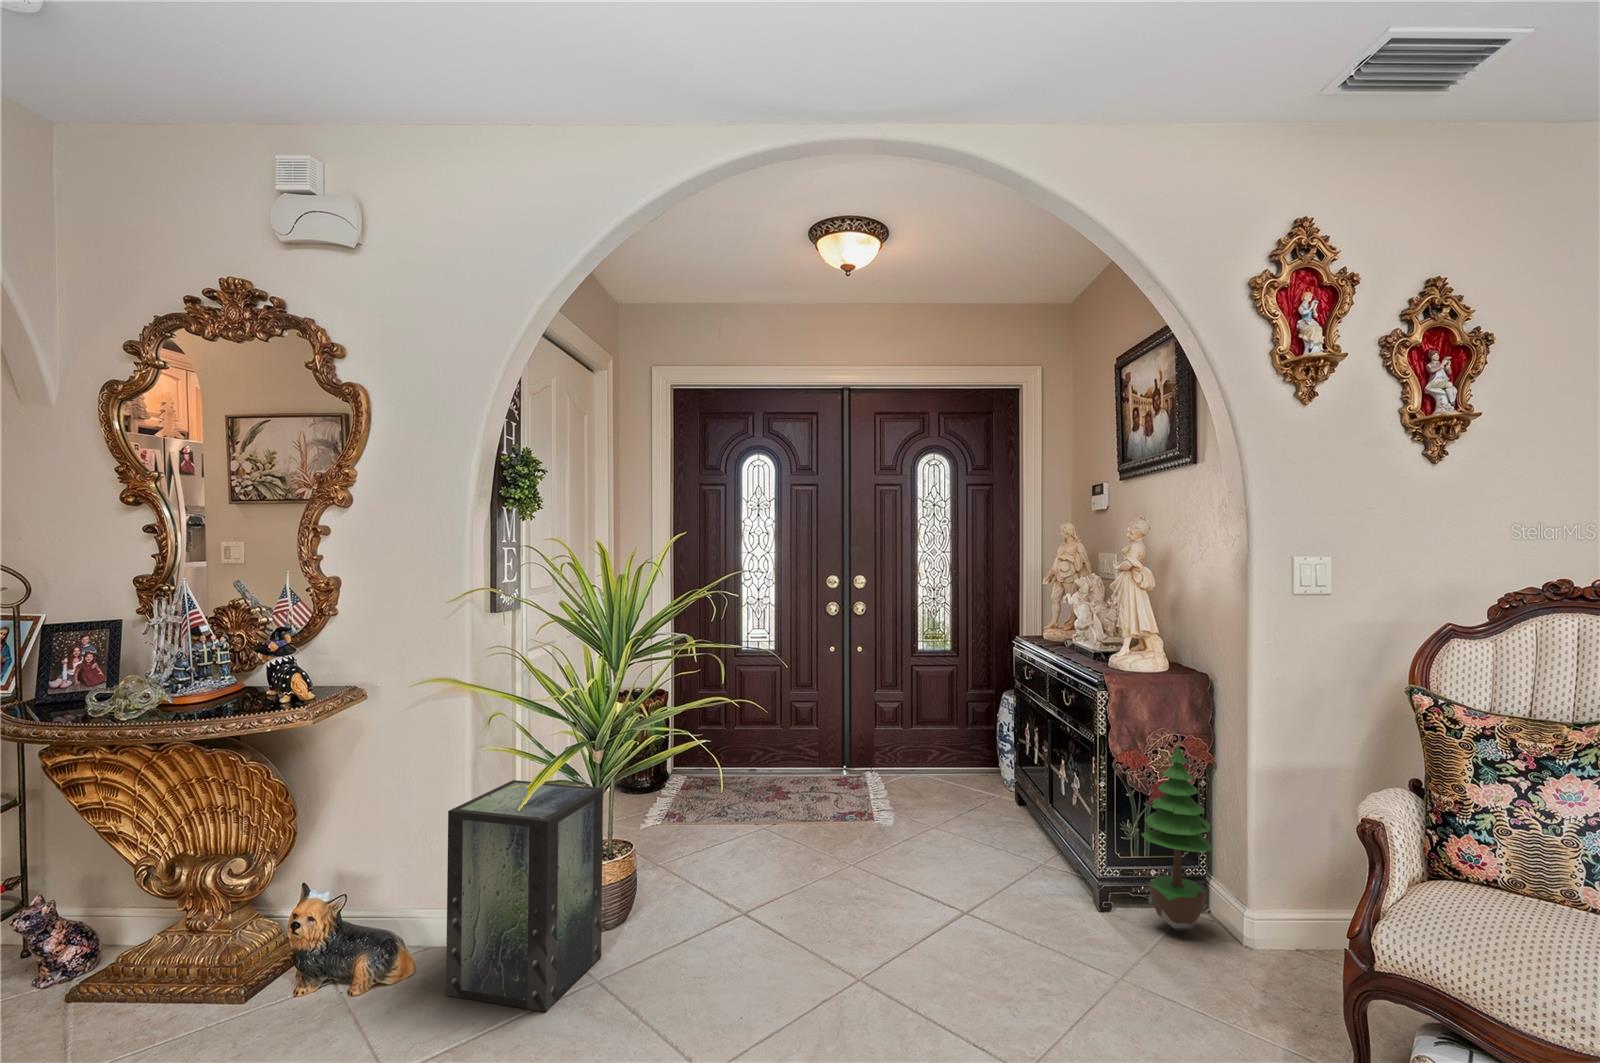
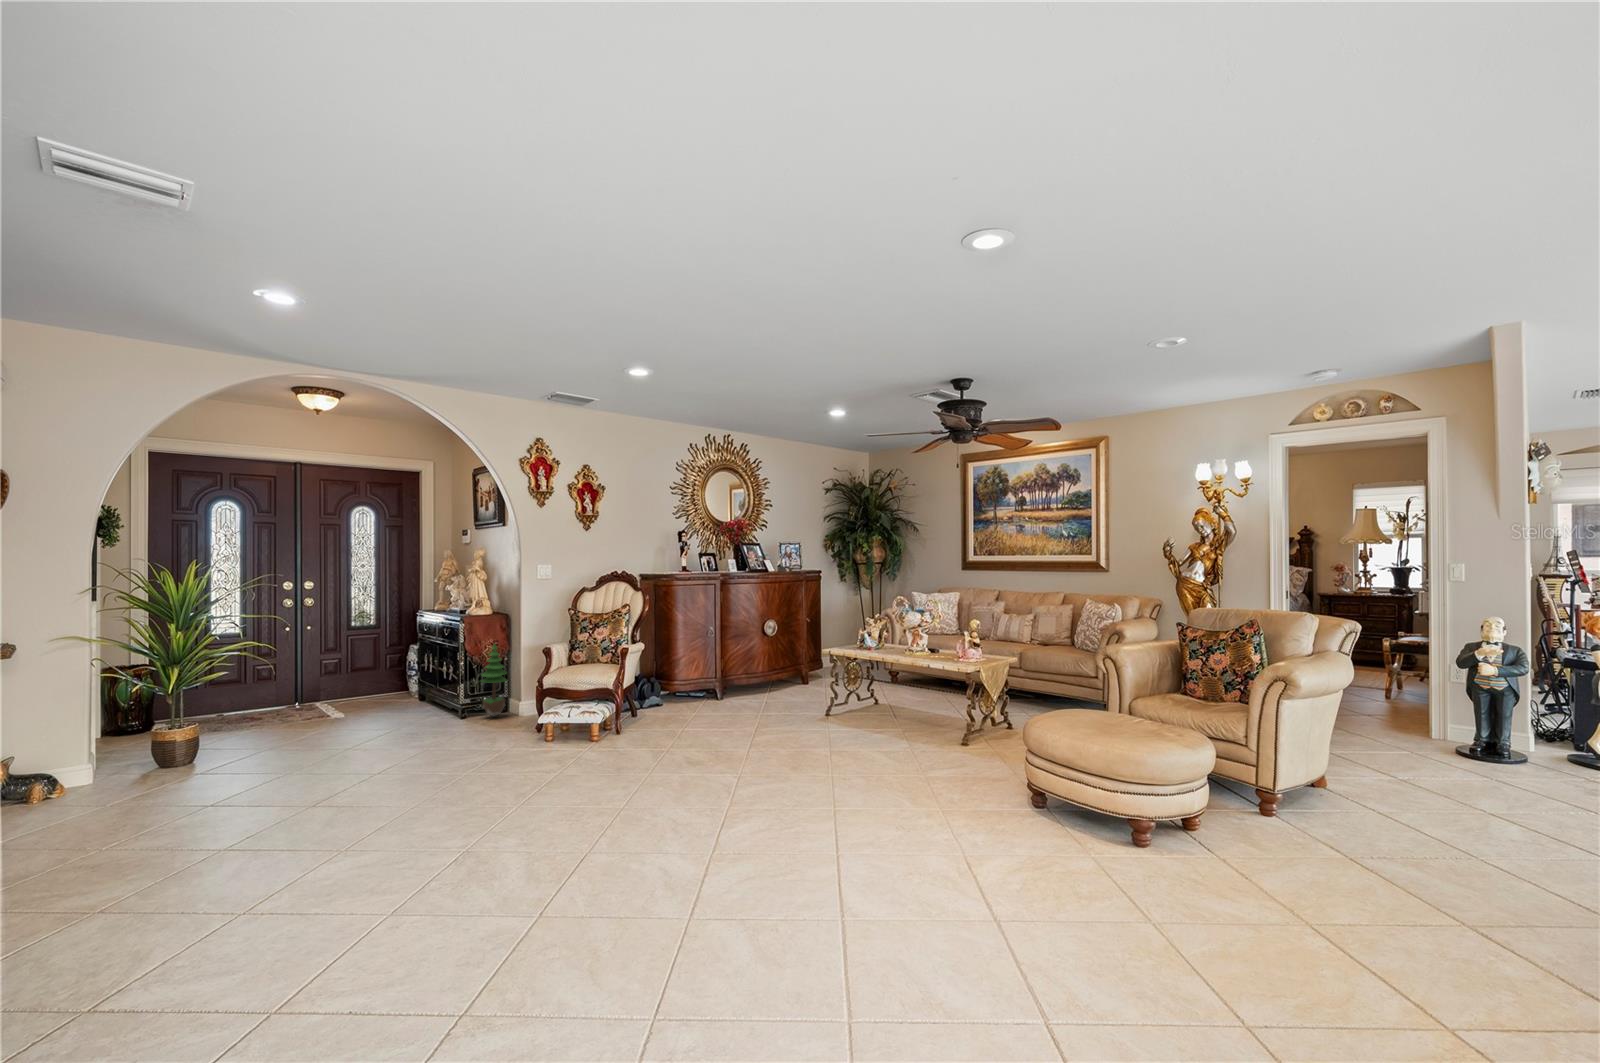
storage box: present [446,780,603,1012] -> none [121,688,206,794]

